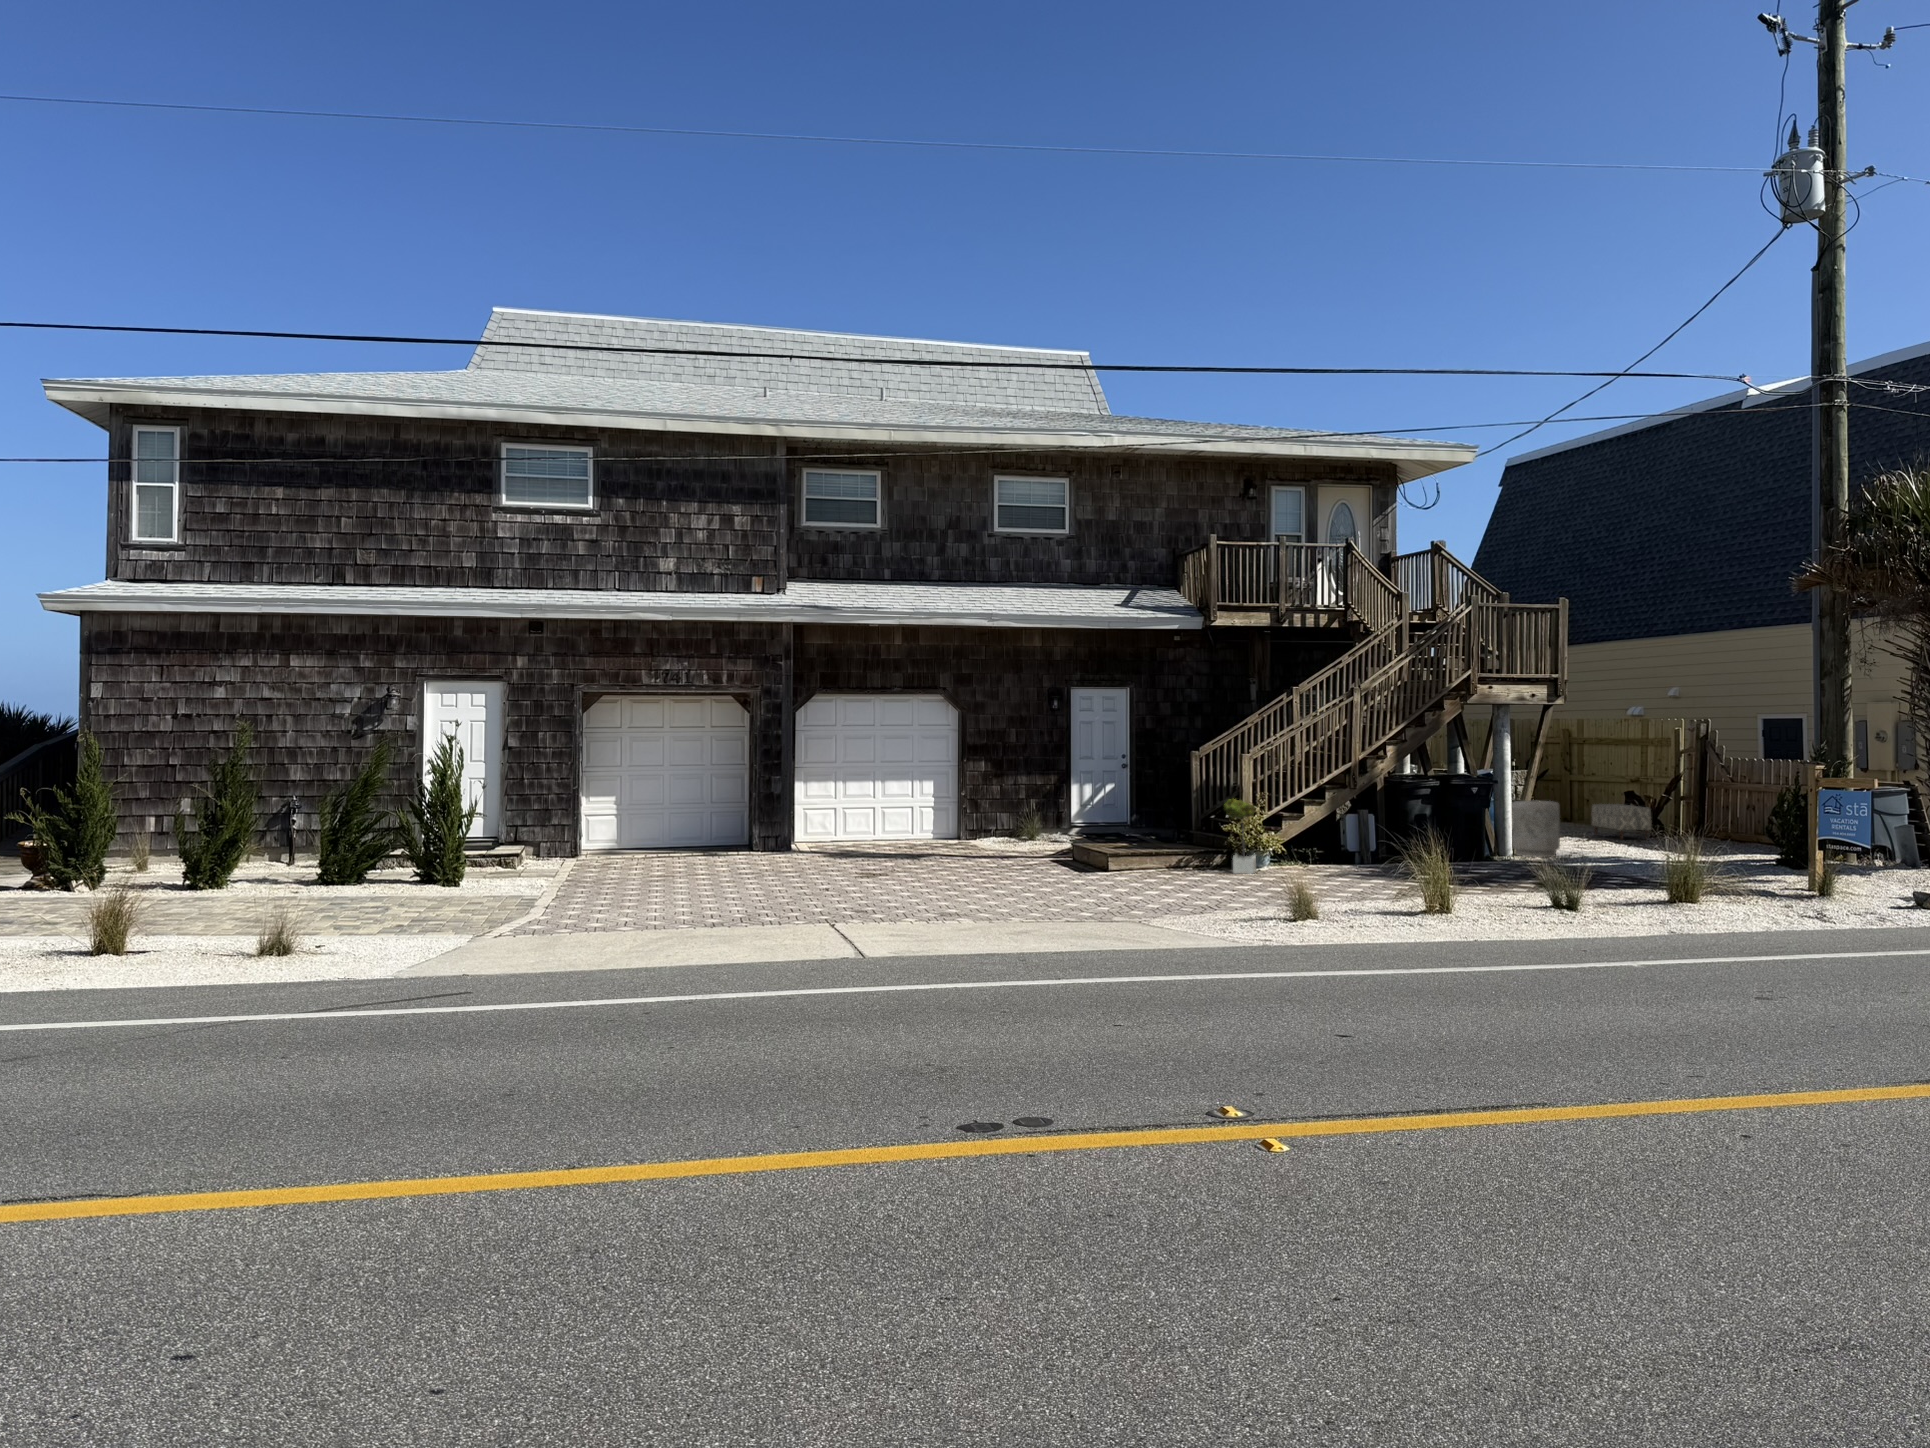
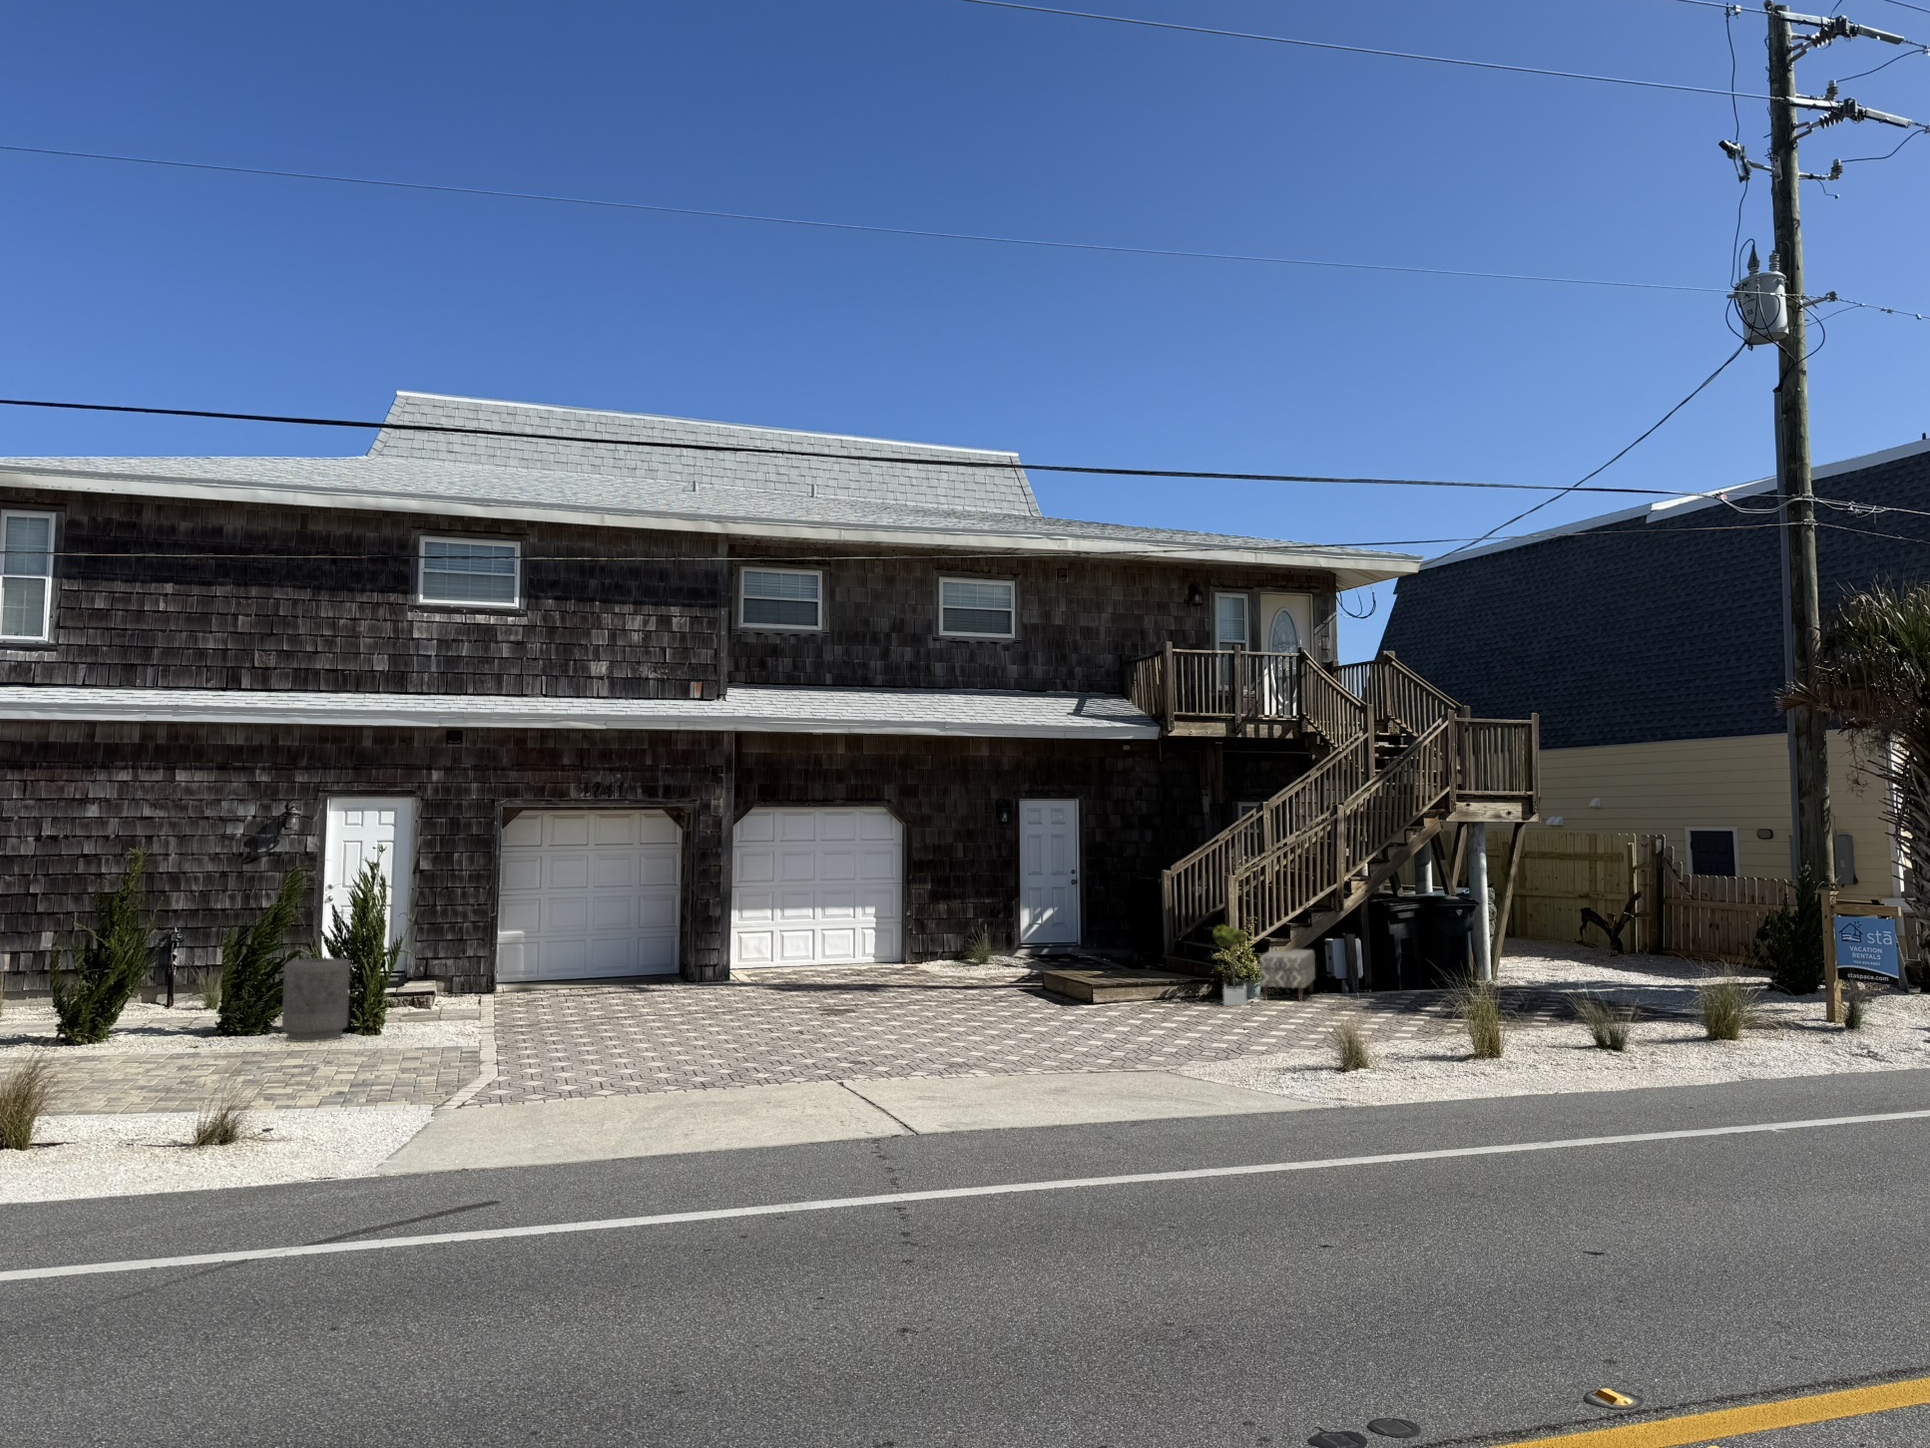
trash can: present [1512,800,1560,857] -> present [282,958,350,1042]
bench: present [1592,804,1652,840] -> present [1260,950,1315,1001]

